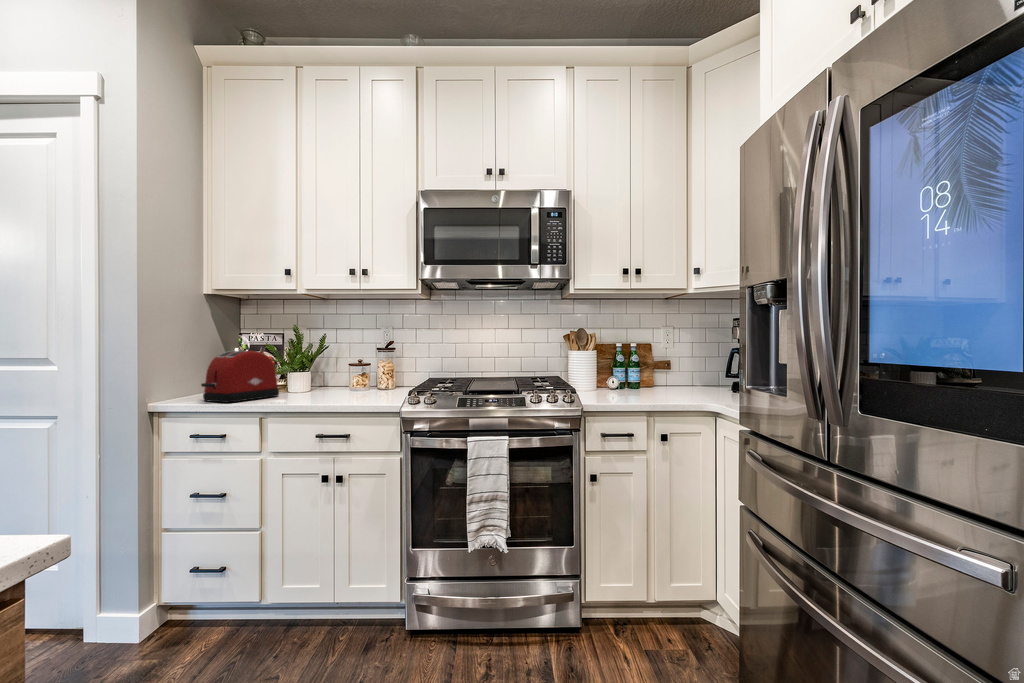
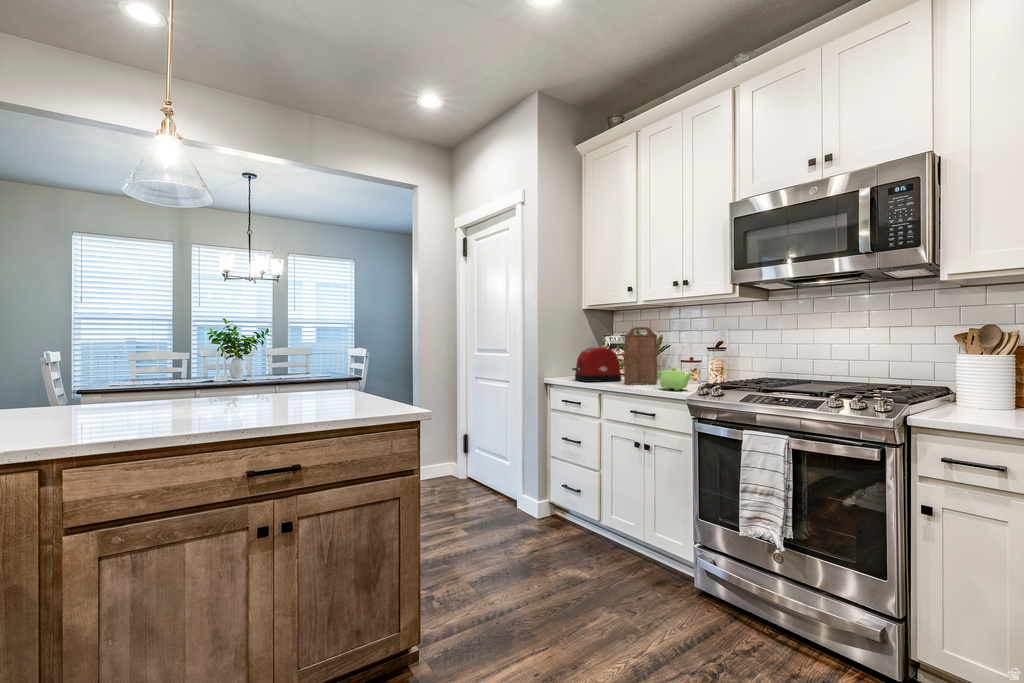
cutting board: none [292,322,333,400] -> present [624,327,657,384]
teapot: none [343,373,389,402] -> present [657,368,692,391]

